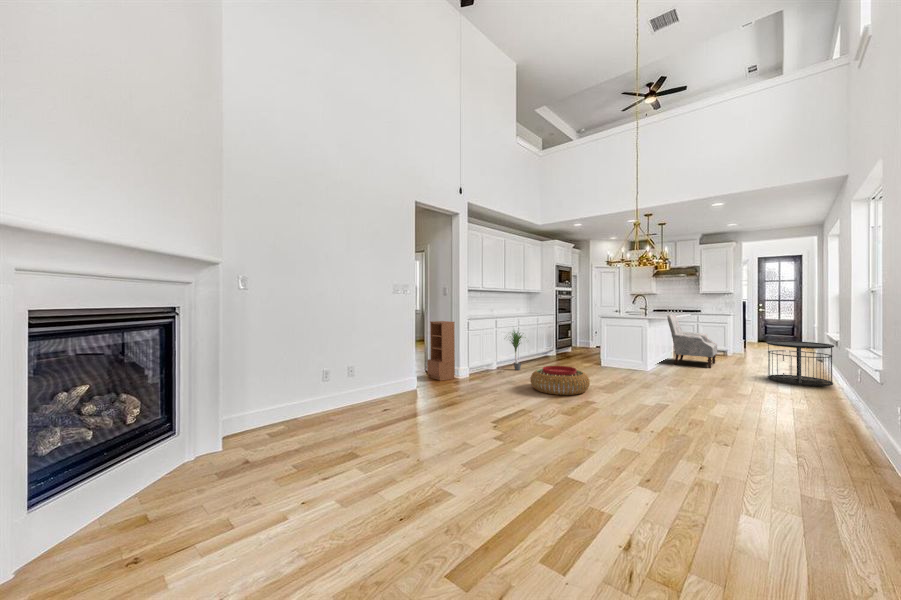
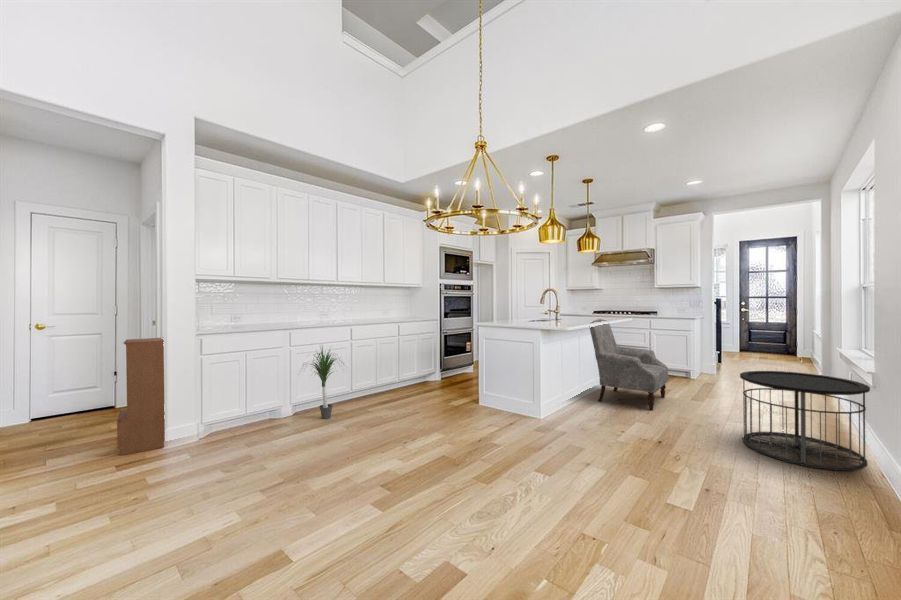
pouf: present [530,366,590,395] -> none [232,433,364,518]

